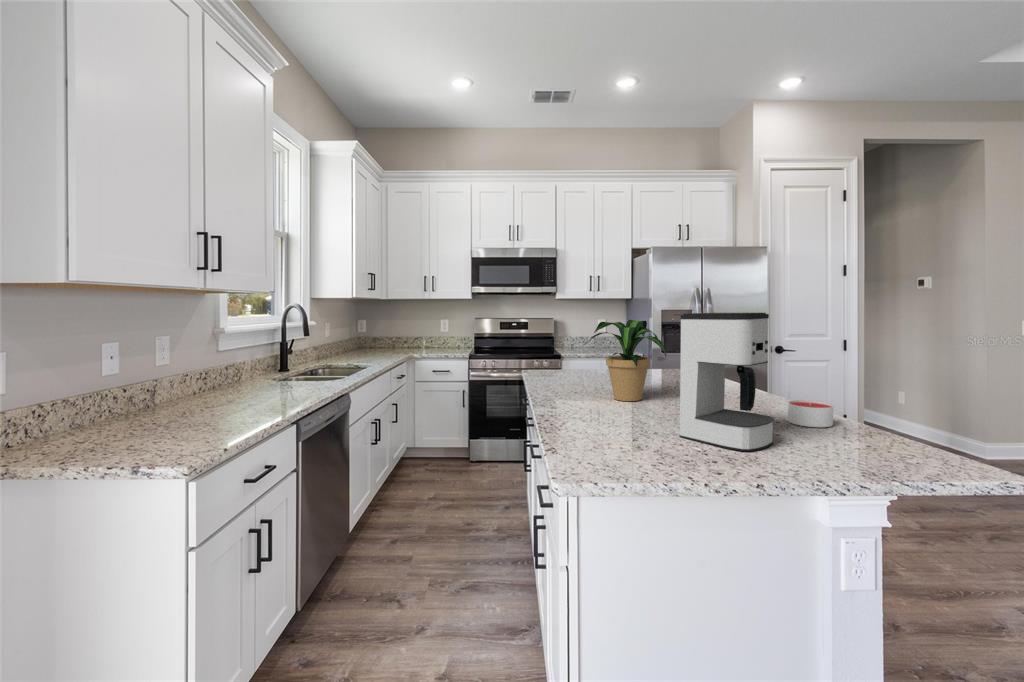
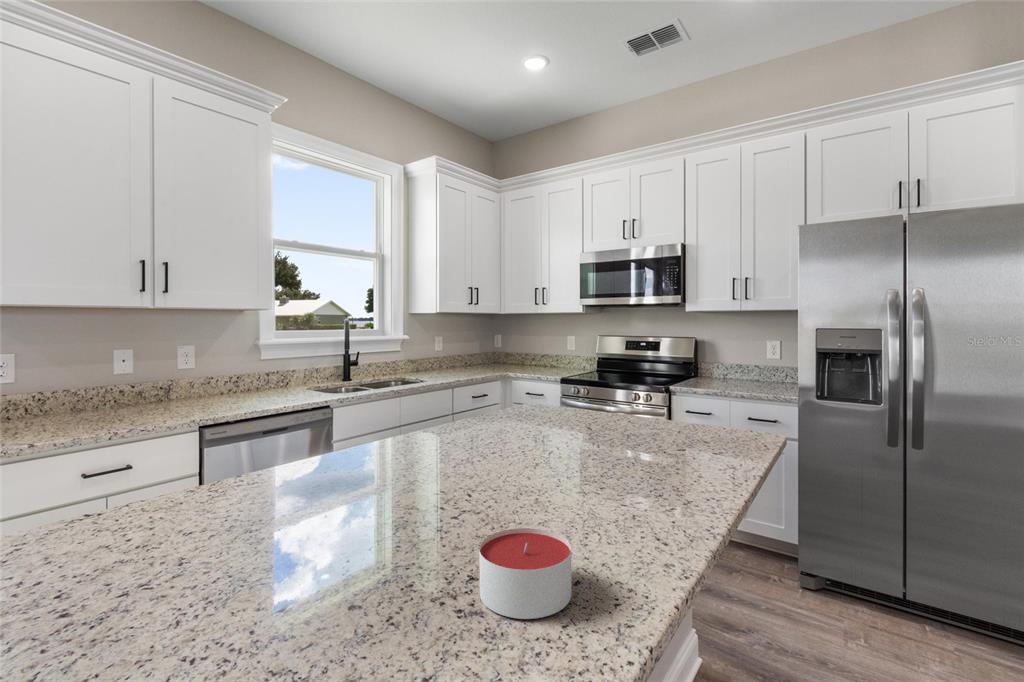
coffee maker: present [679,313,774,451] -> none [161,326,341,620]
potted plant: present [584,320,666,401] -> none [383,339,511,467]

